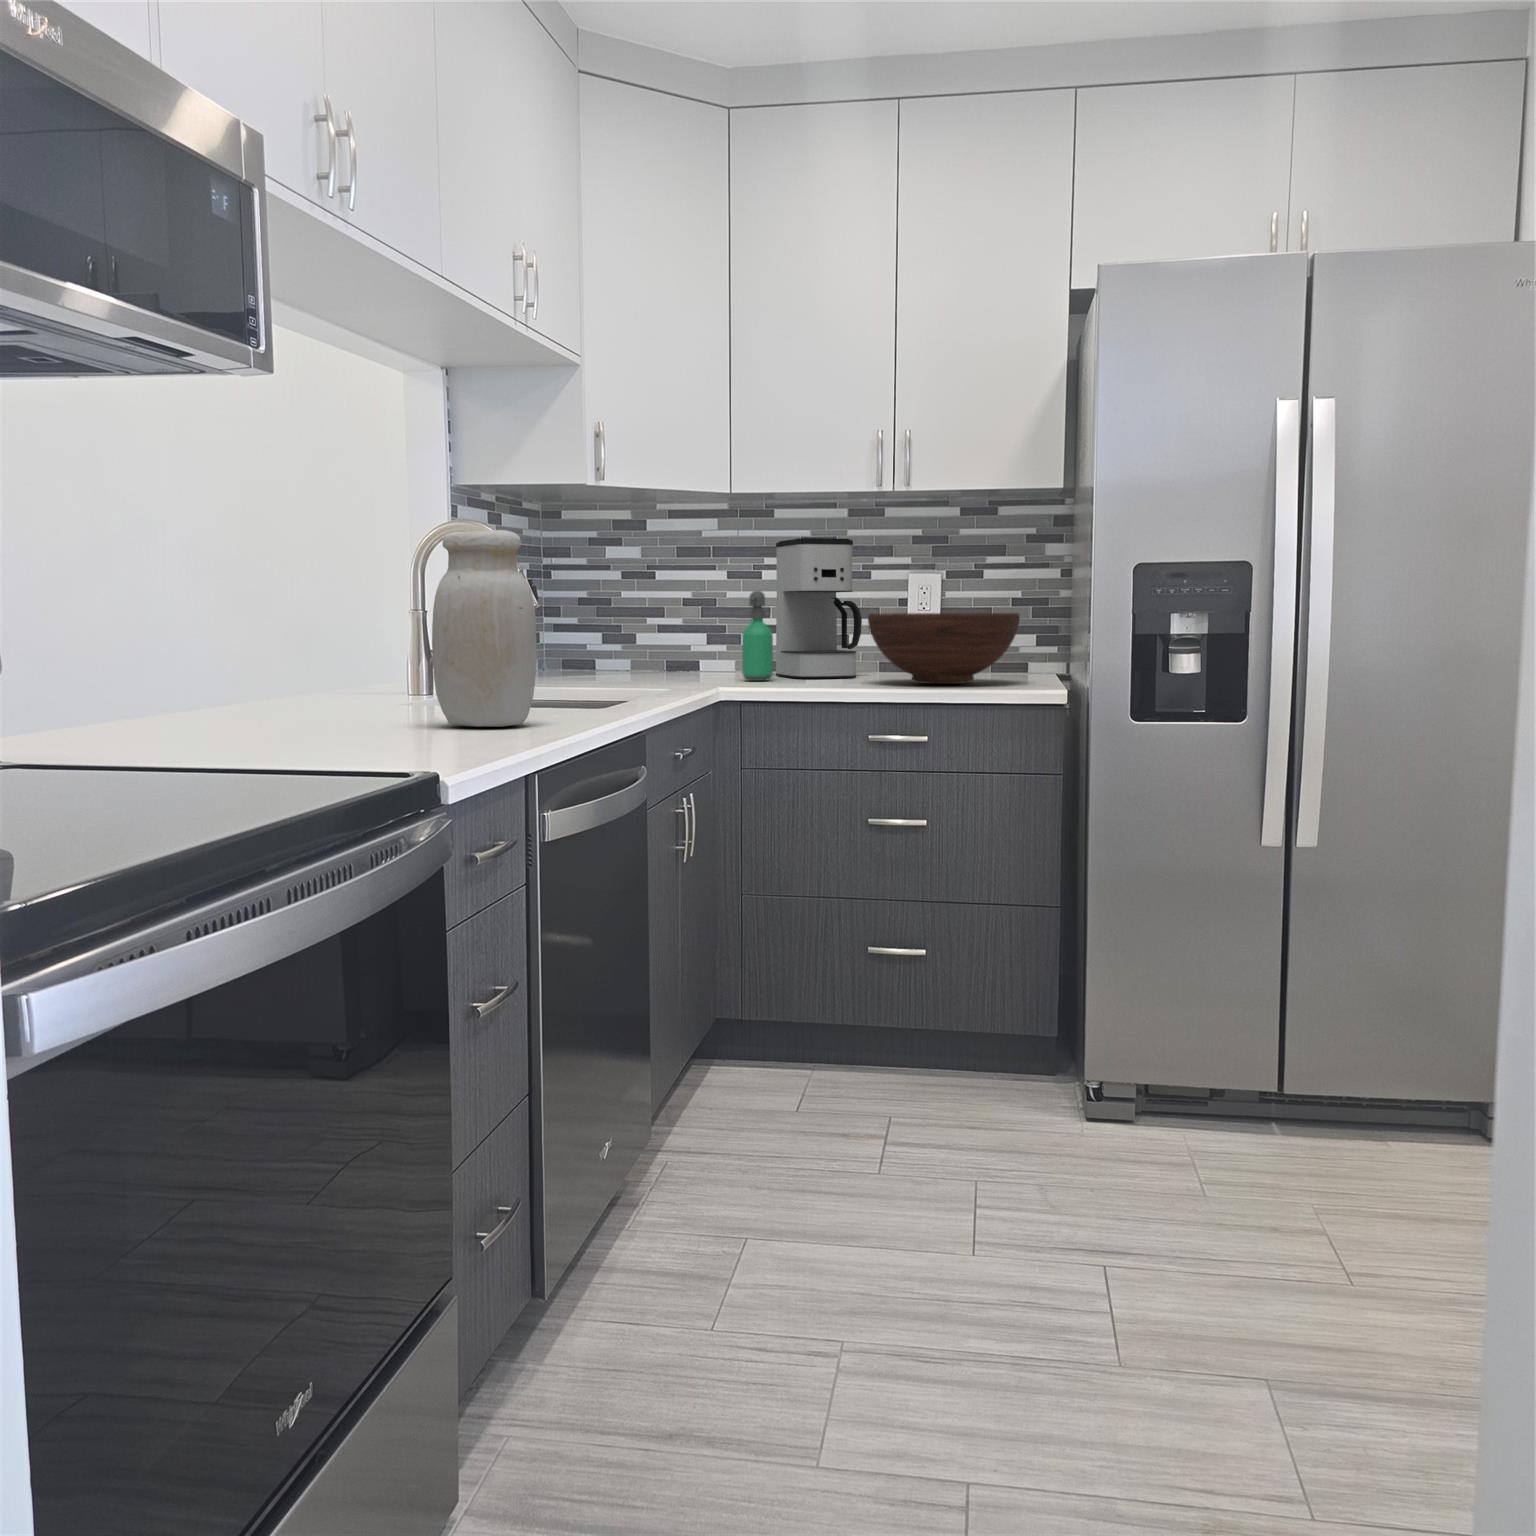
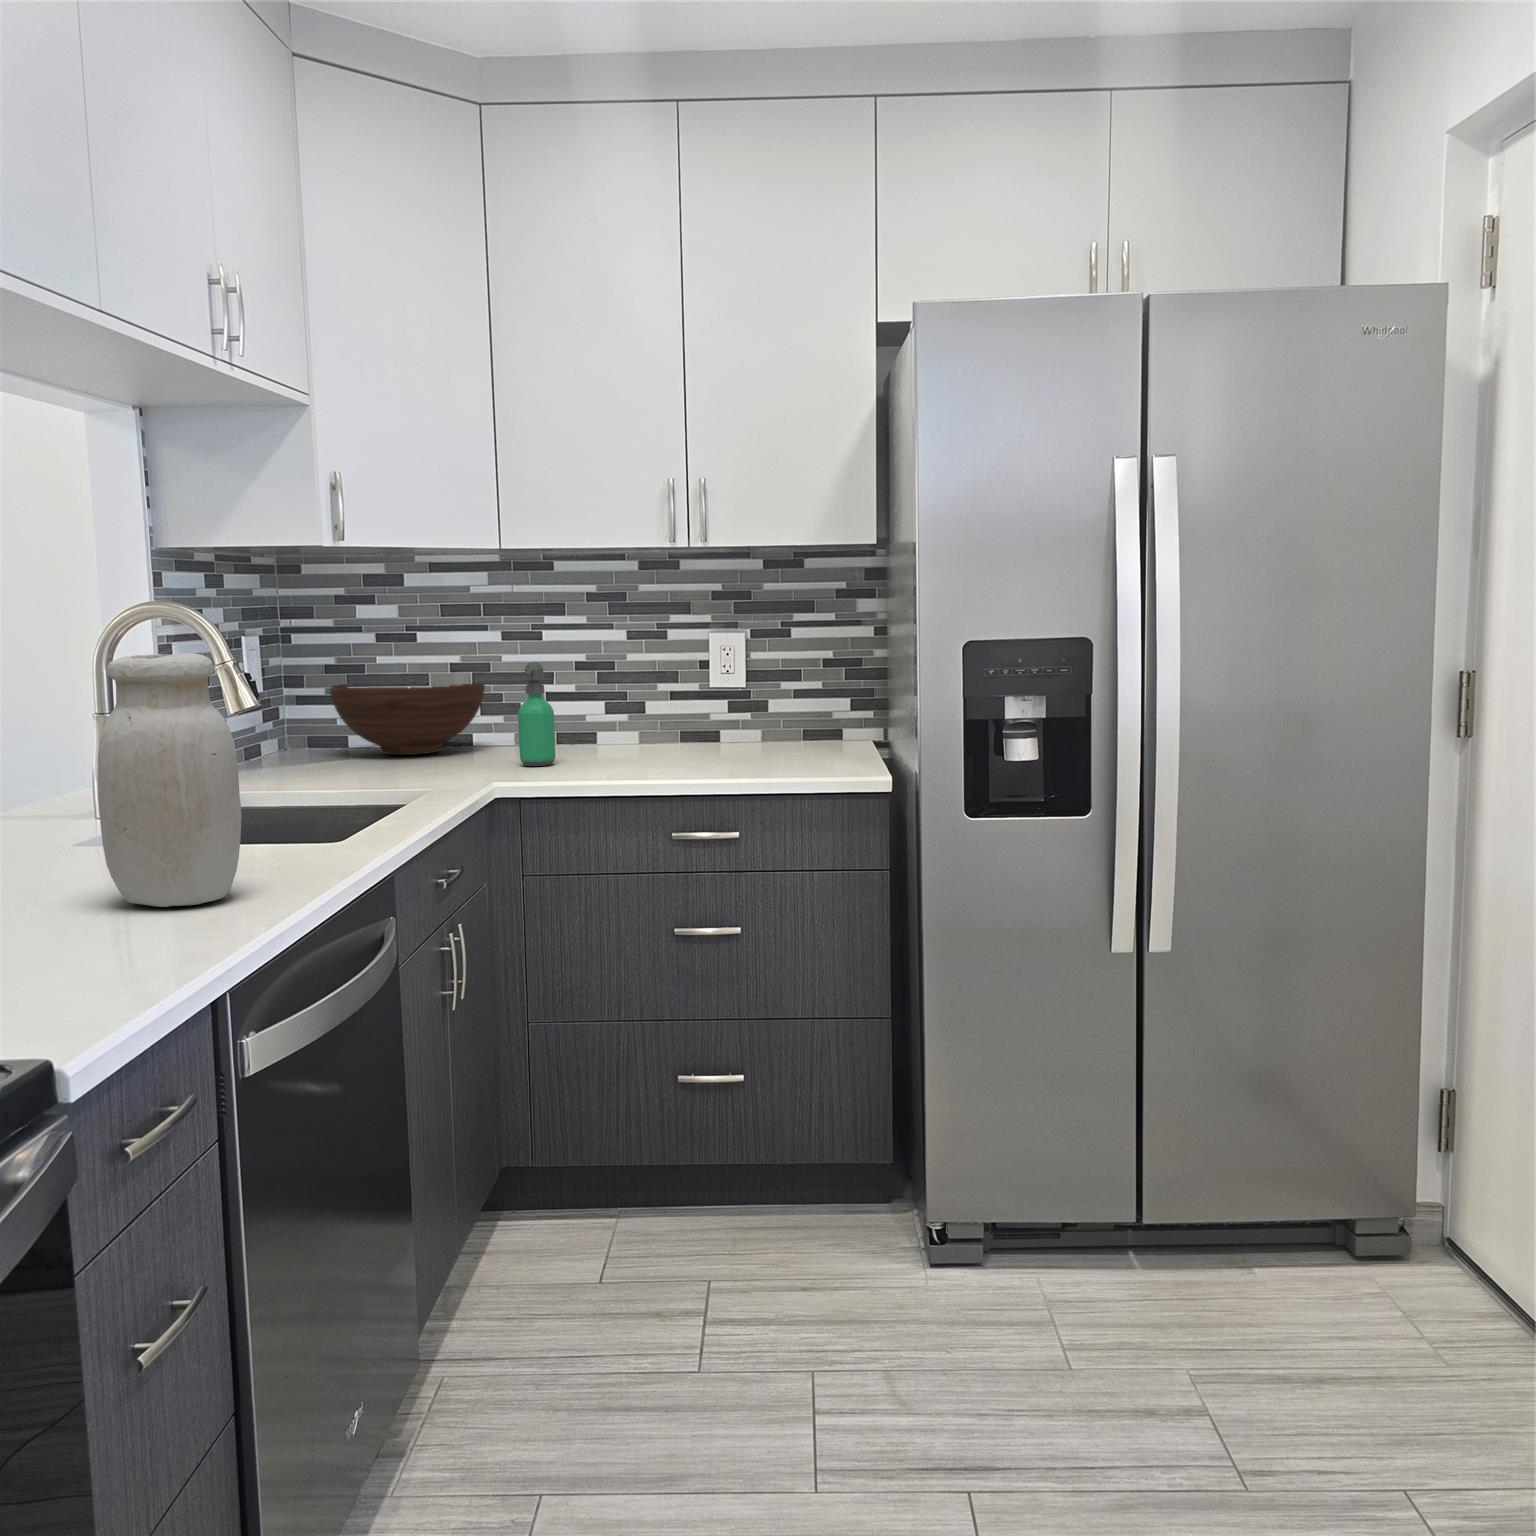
coffee maker: present [776,538,862,678] -> none [555,598,656,759]
fruit bowl: present [868,613,1020,684] -> present [330,681,485,755]

